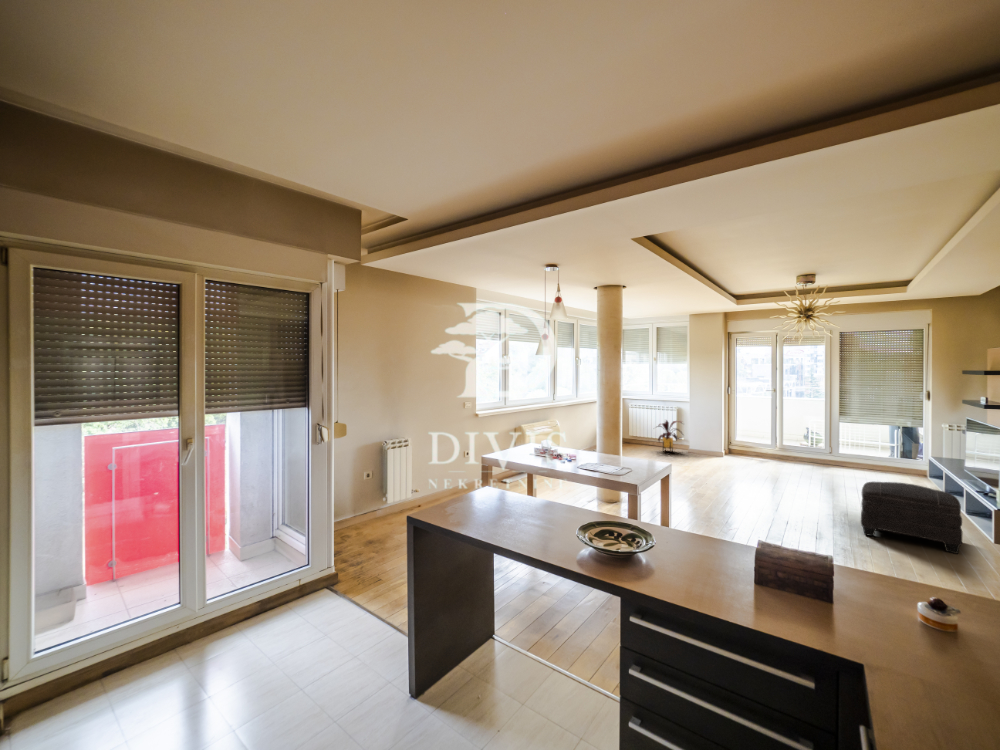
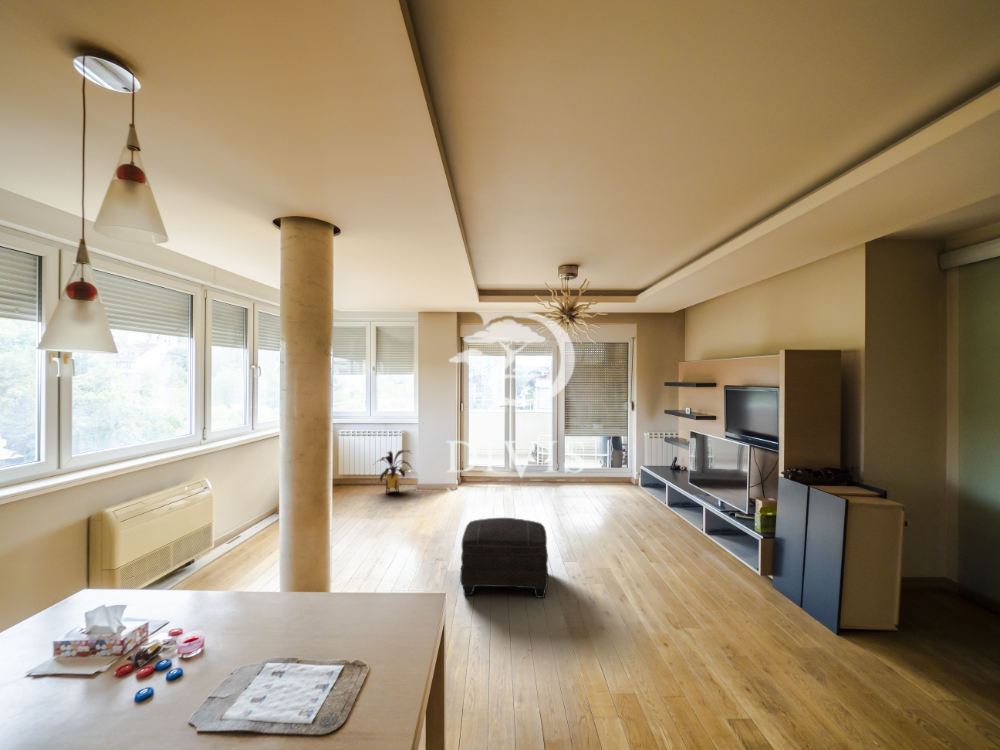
ottoman: present [861,482,962,554] -> present [460,518,548,598]

